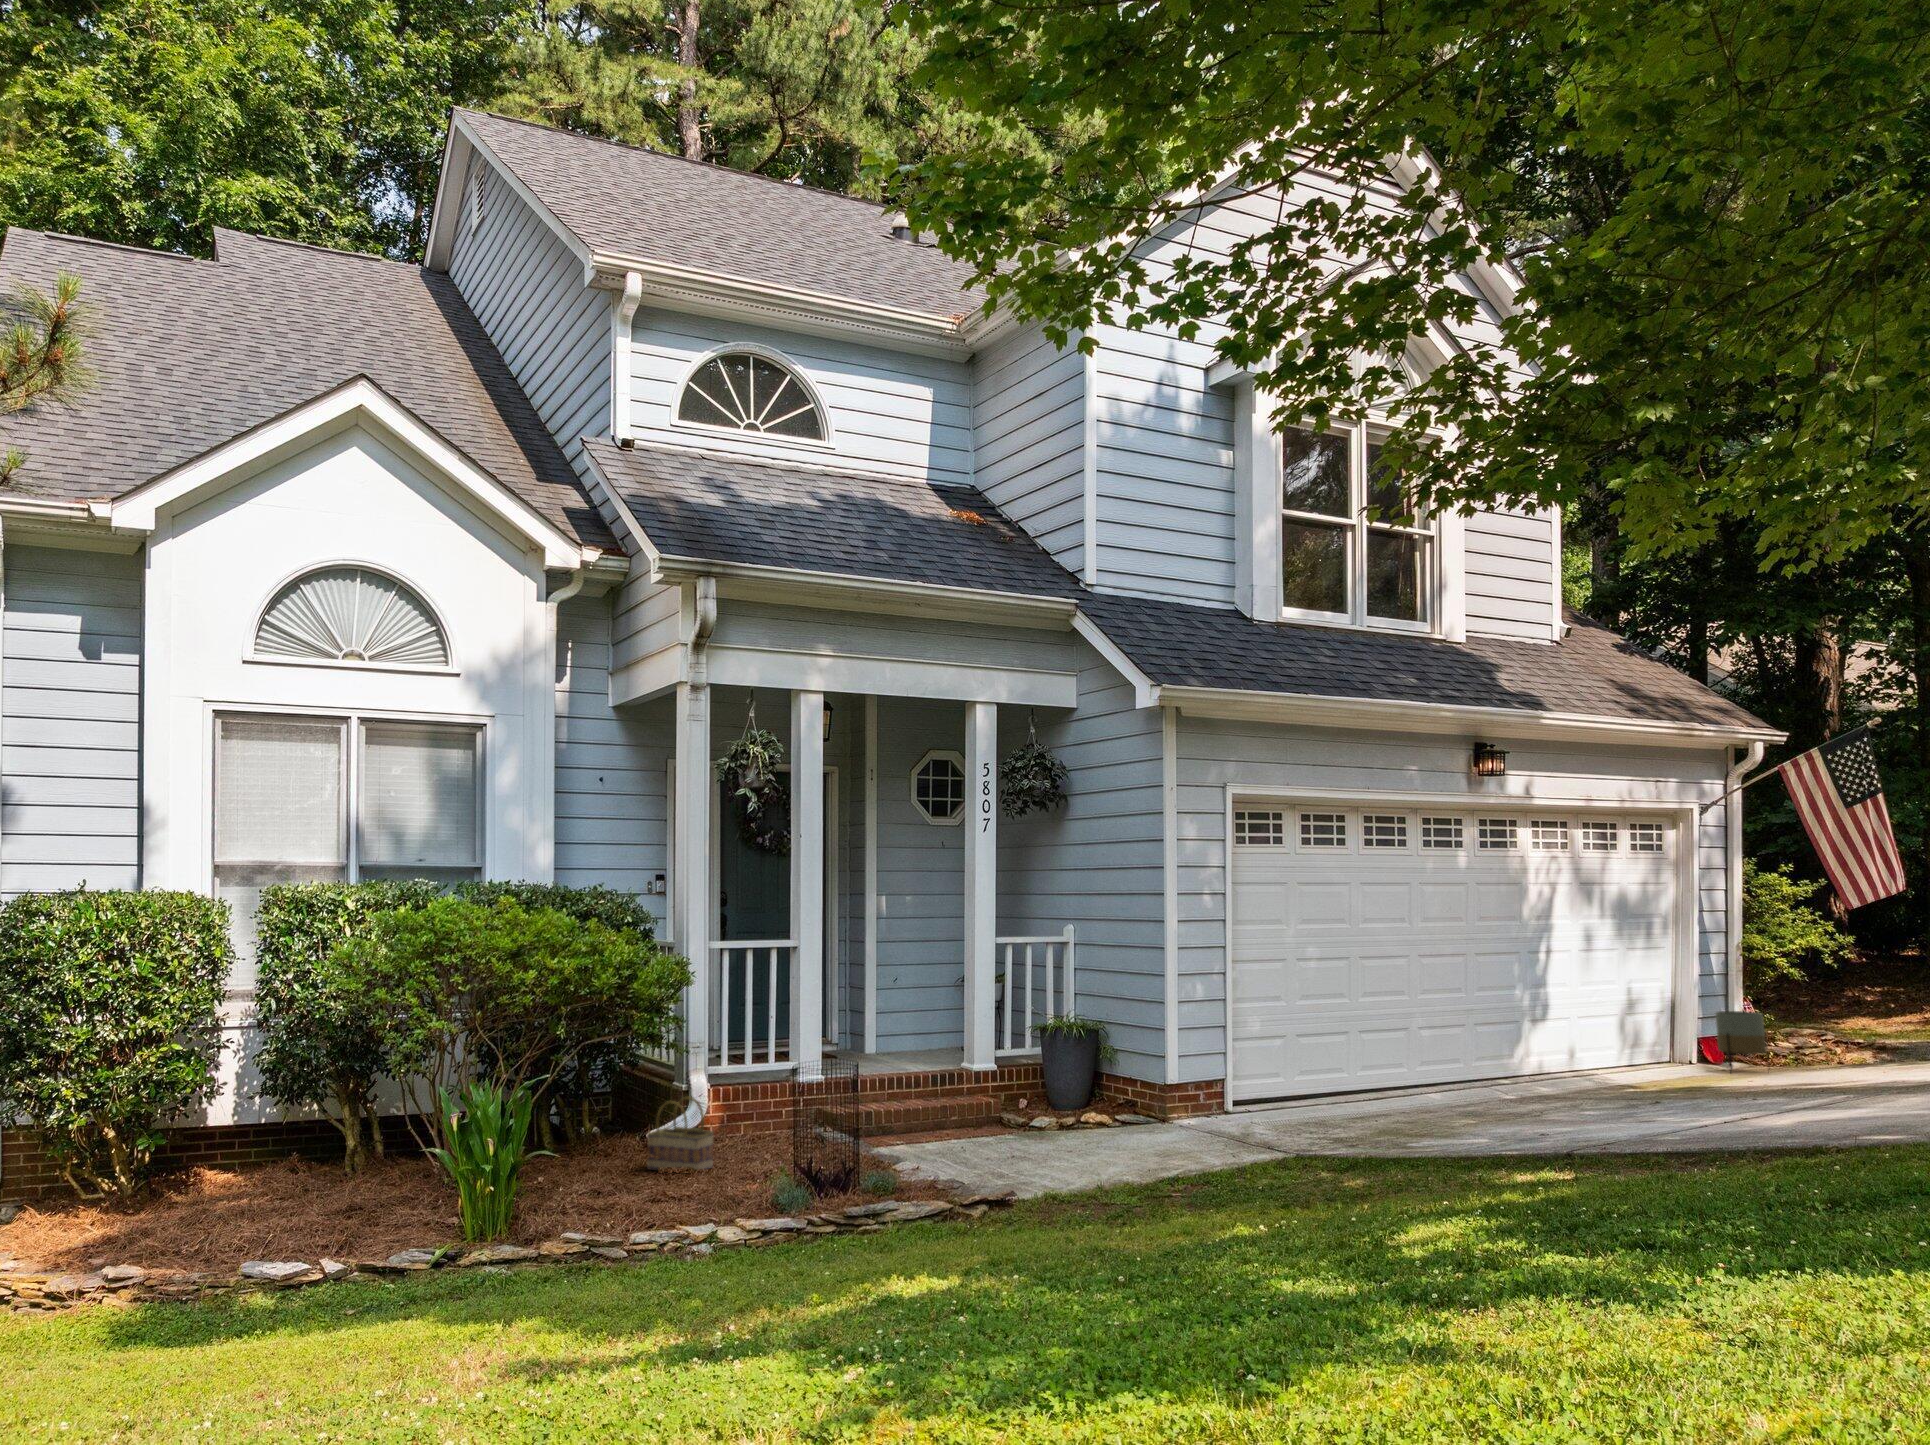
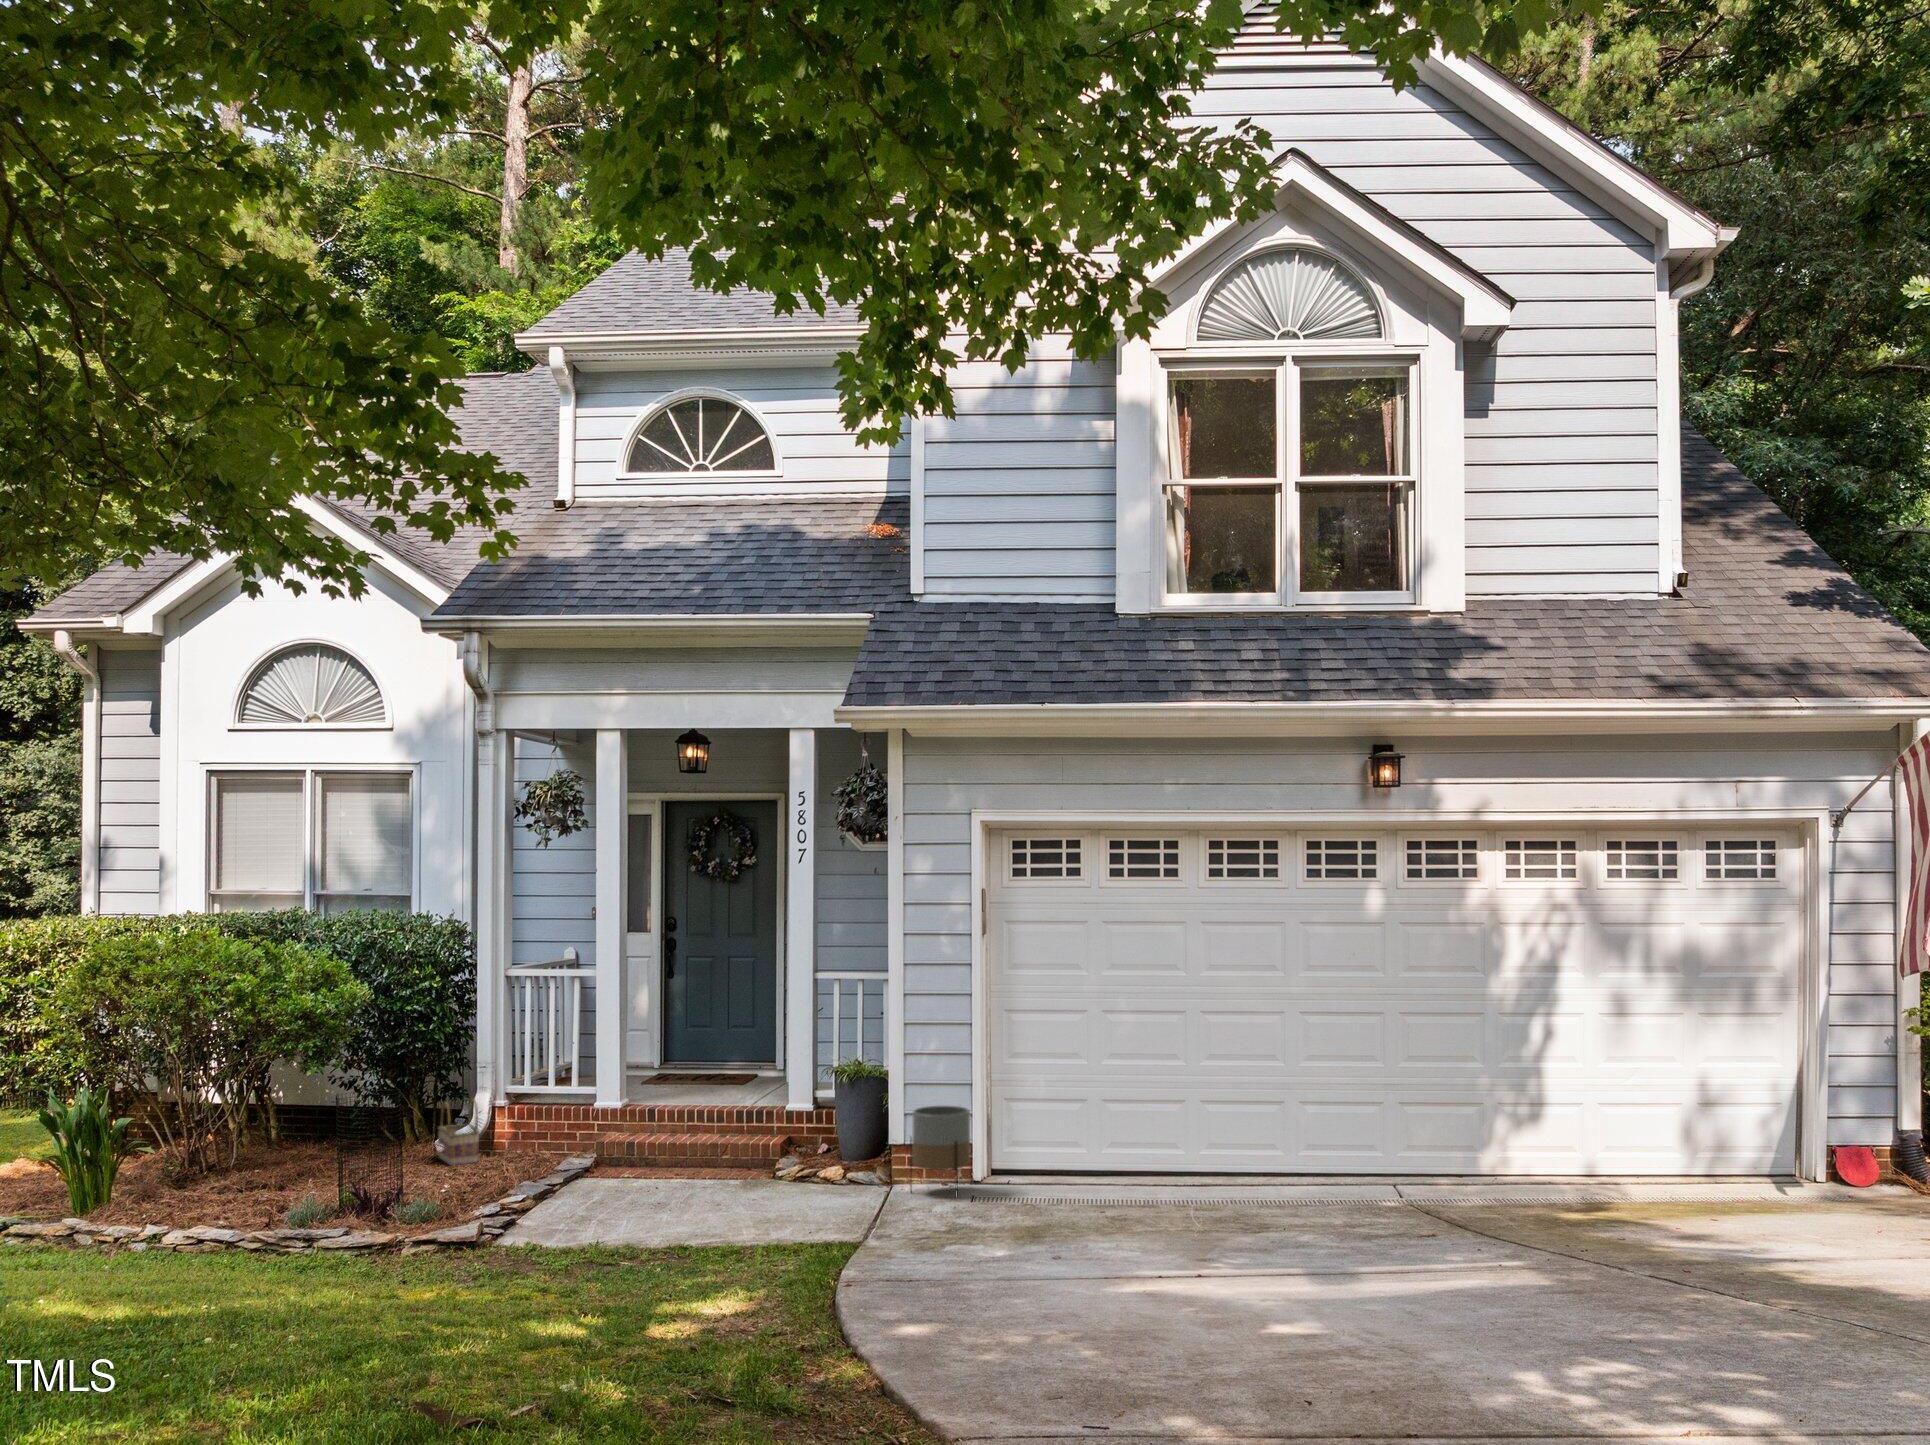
planter: present [1716,1011,1769,1069] -> present [910,1106,971,1193]

